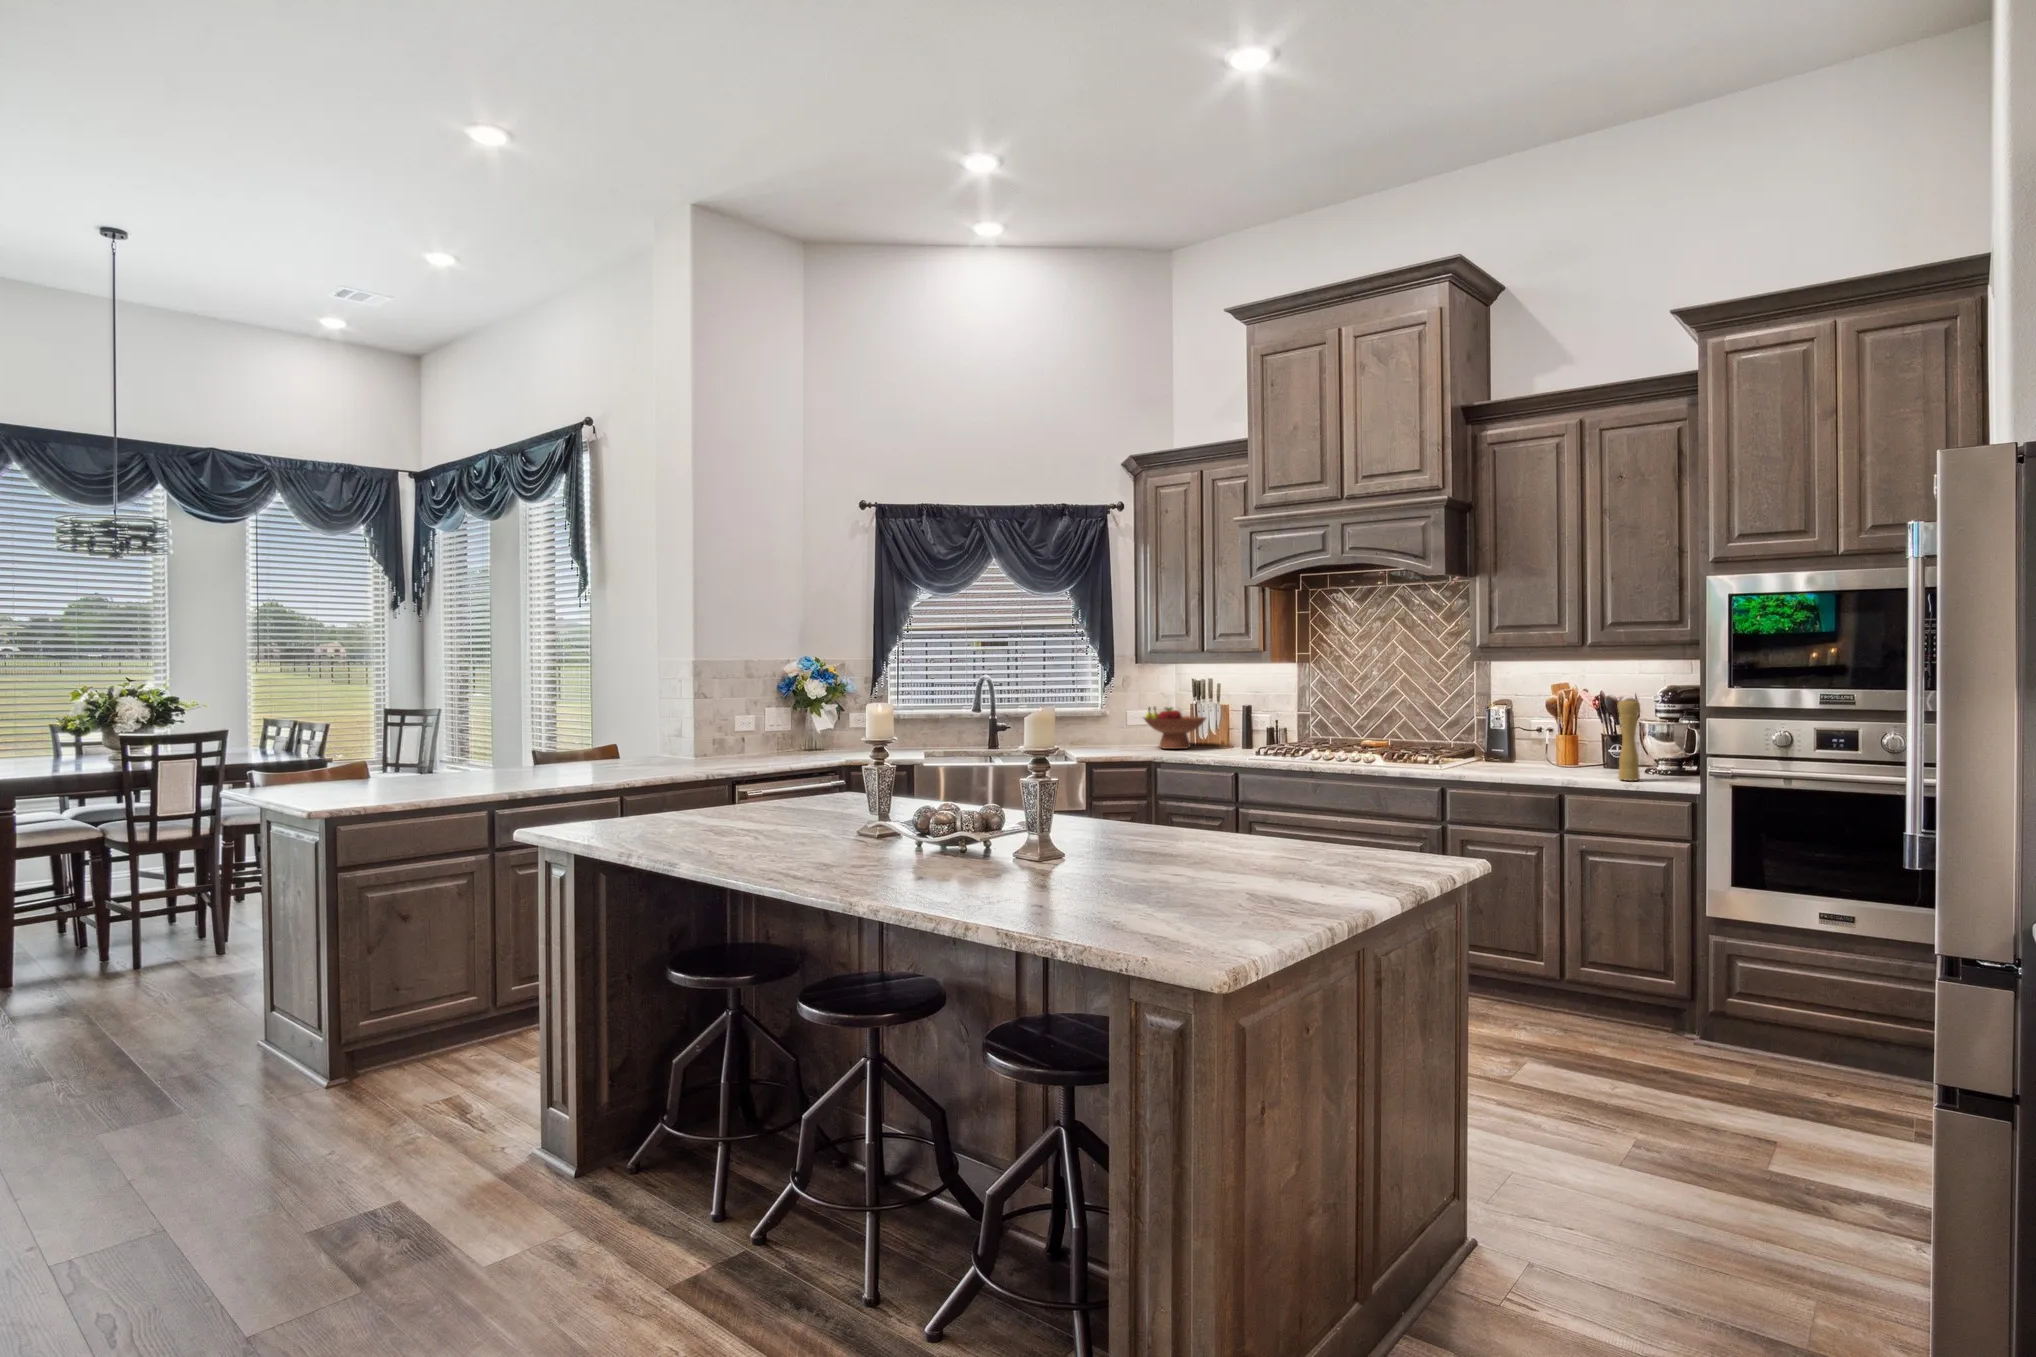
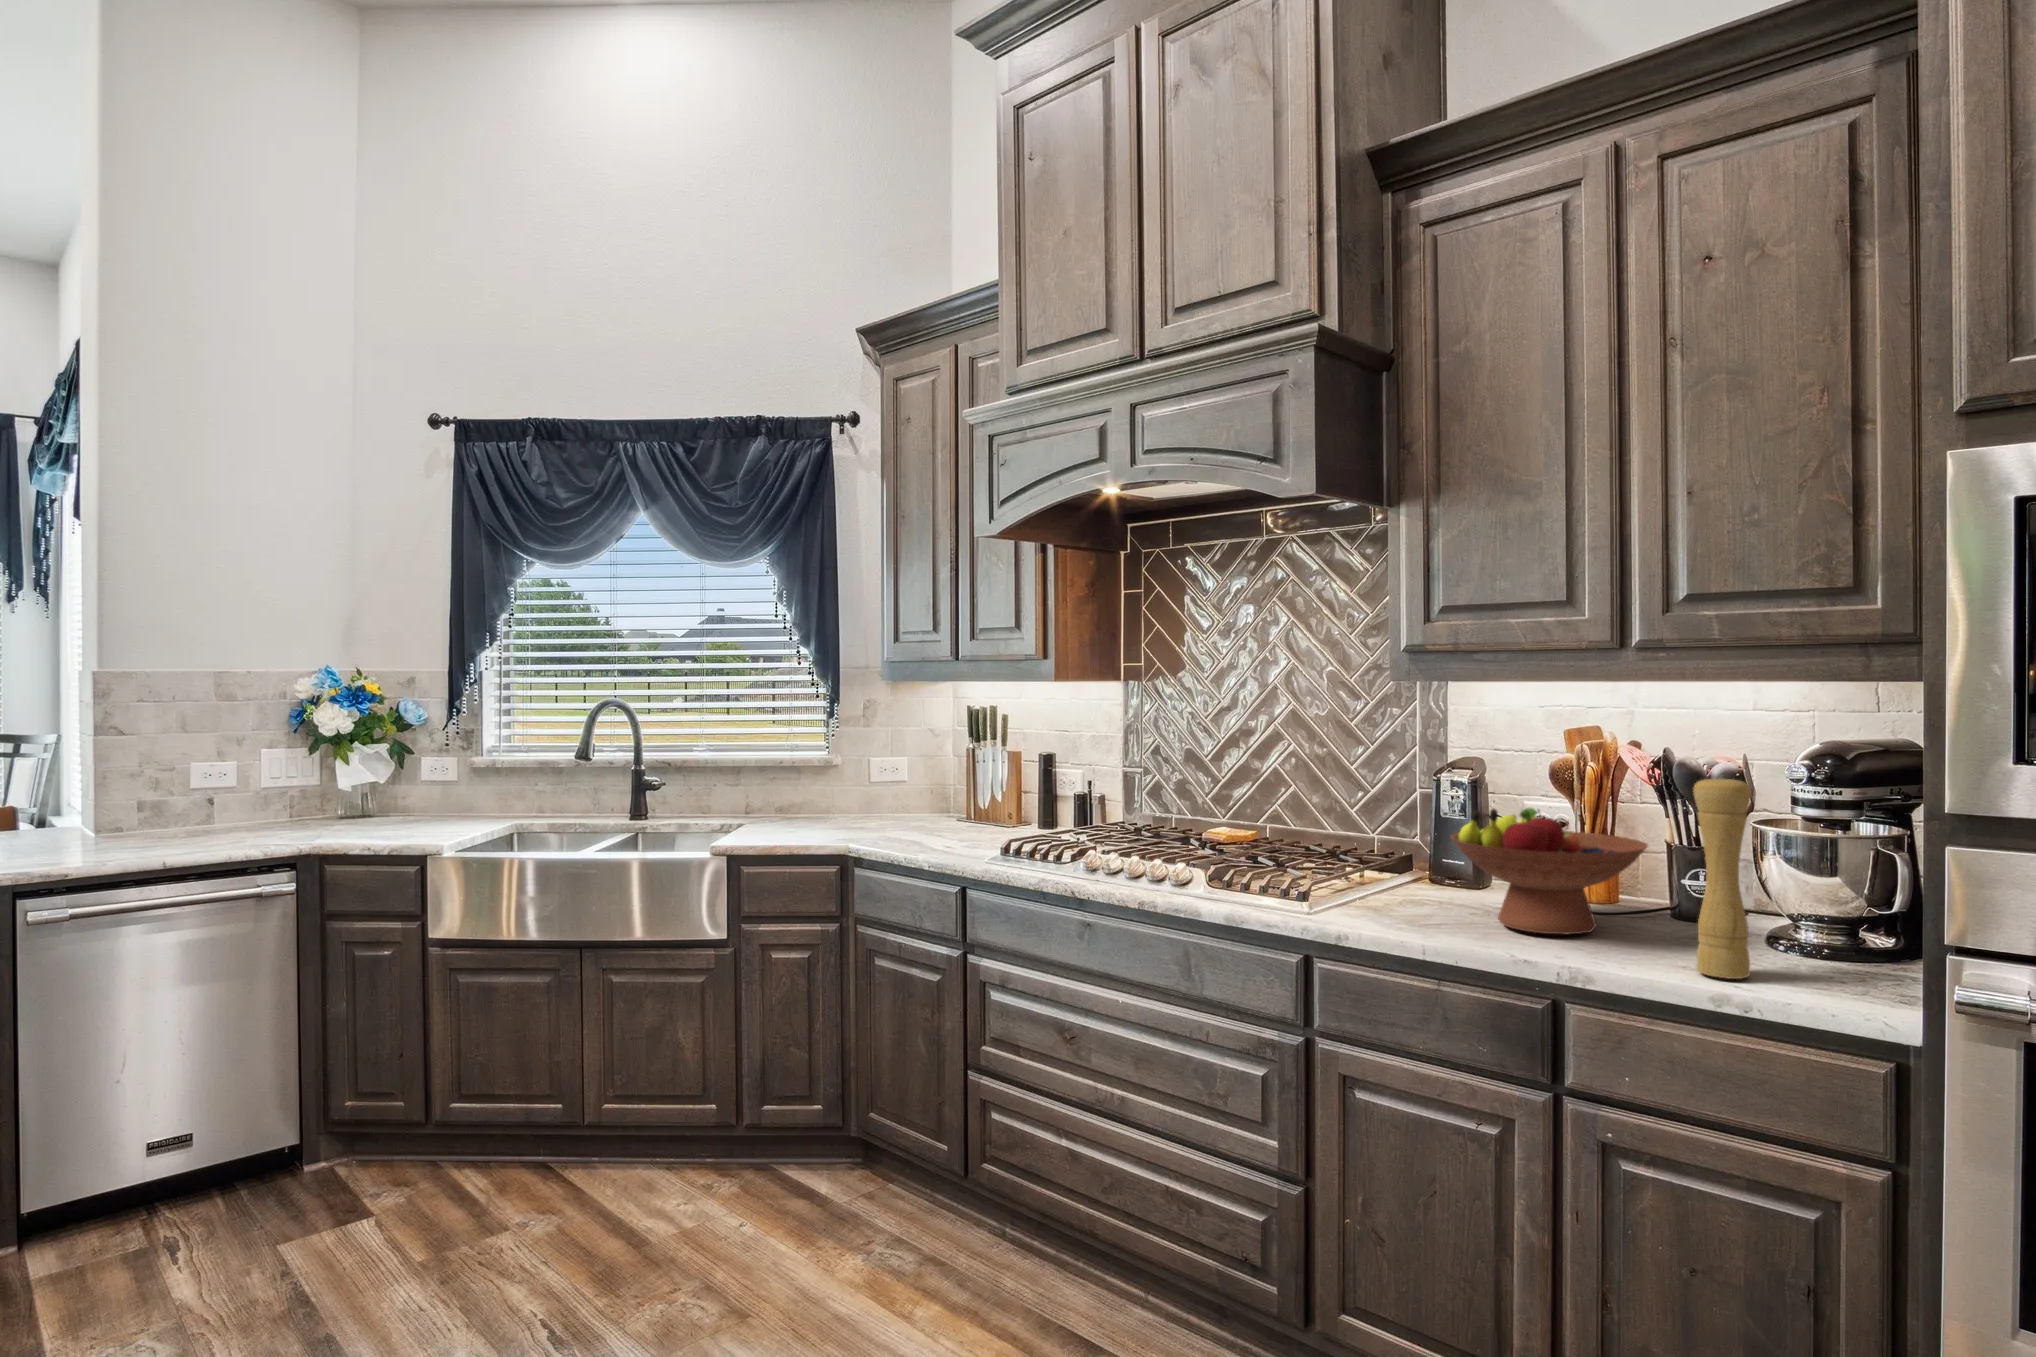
fruit bowl: present [1144,707,1206,749] -> present [1450,808,1648,934]

